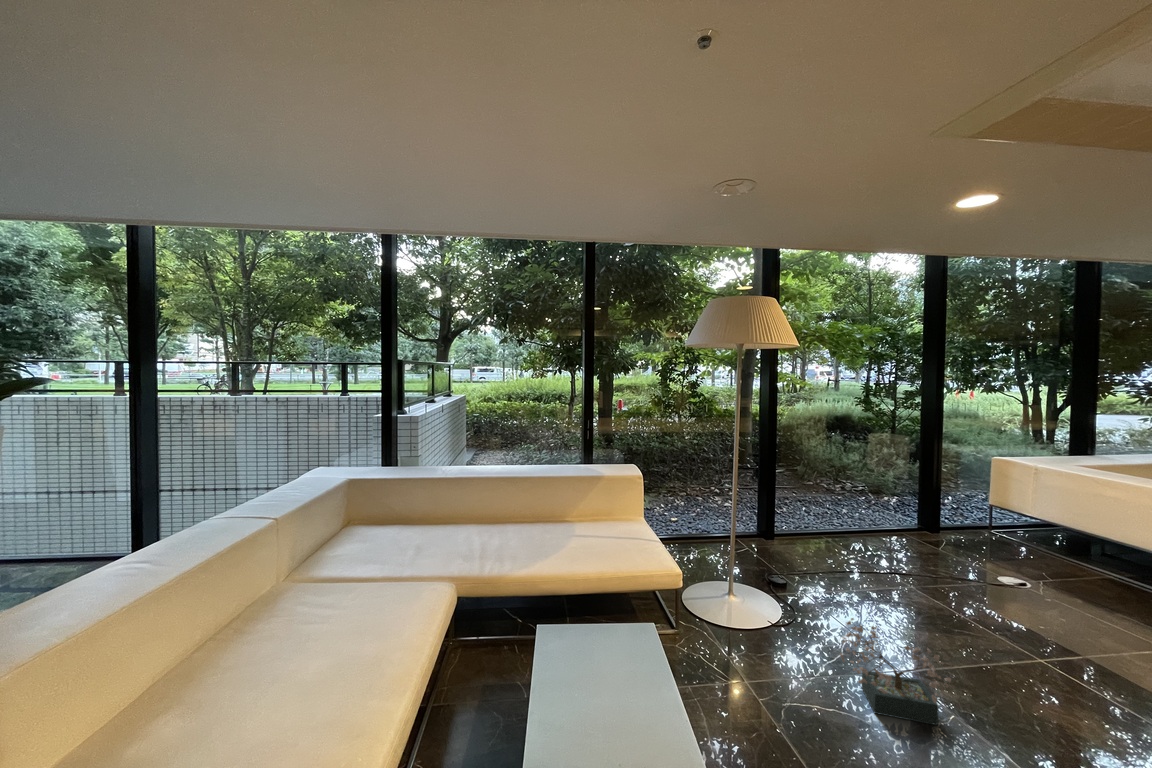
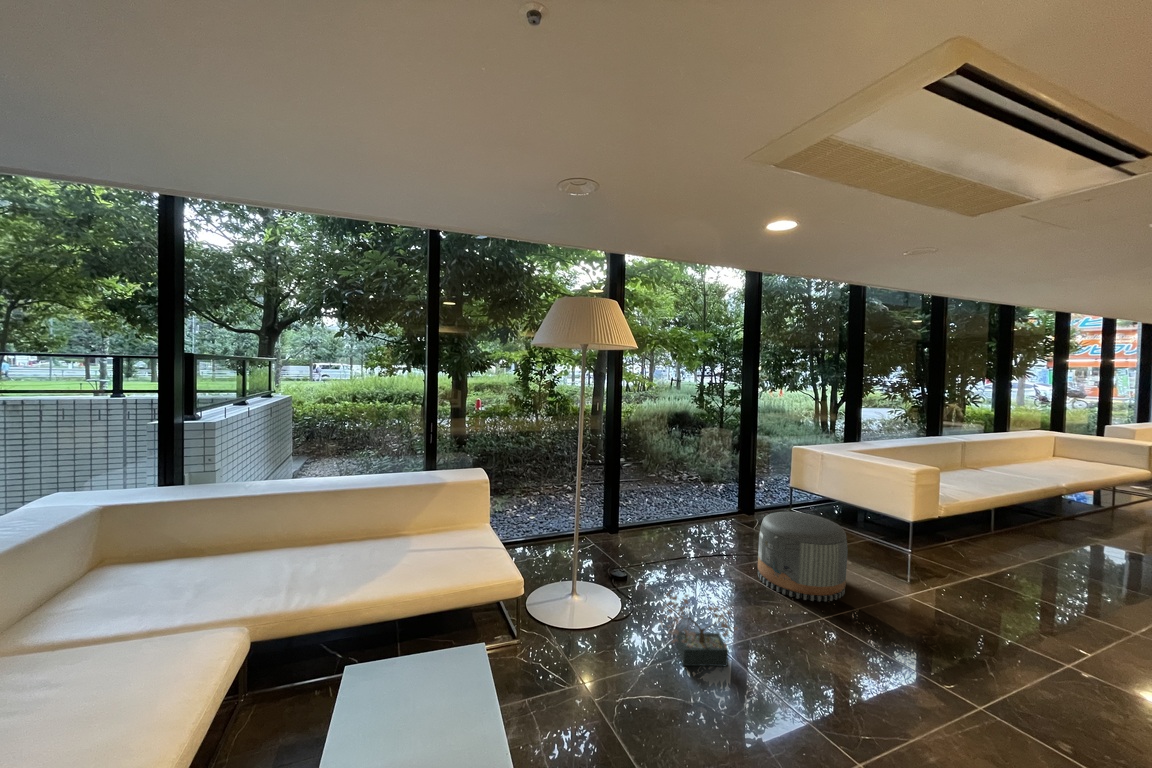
pouf: none [960,537,1107,661] -> present [758,512,848,601]

